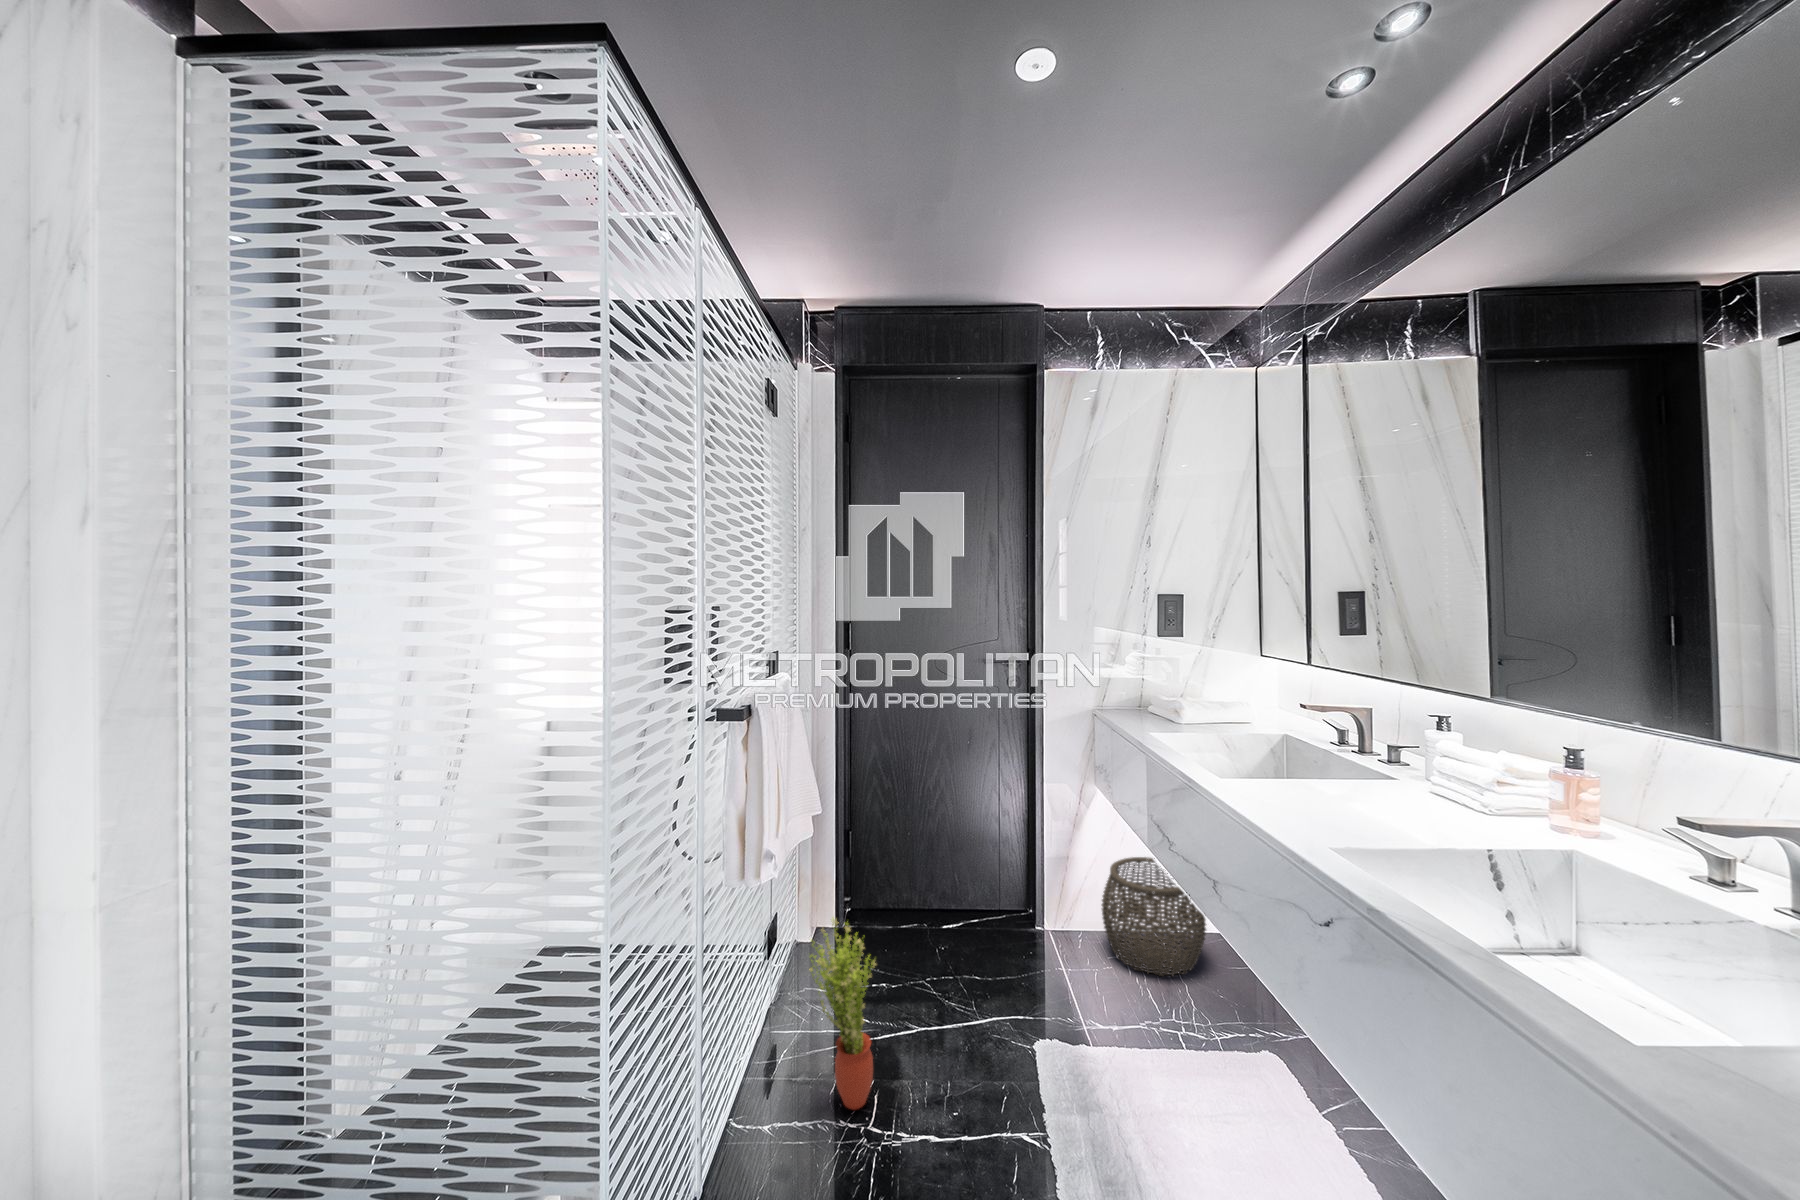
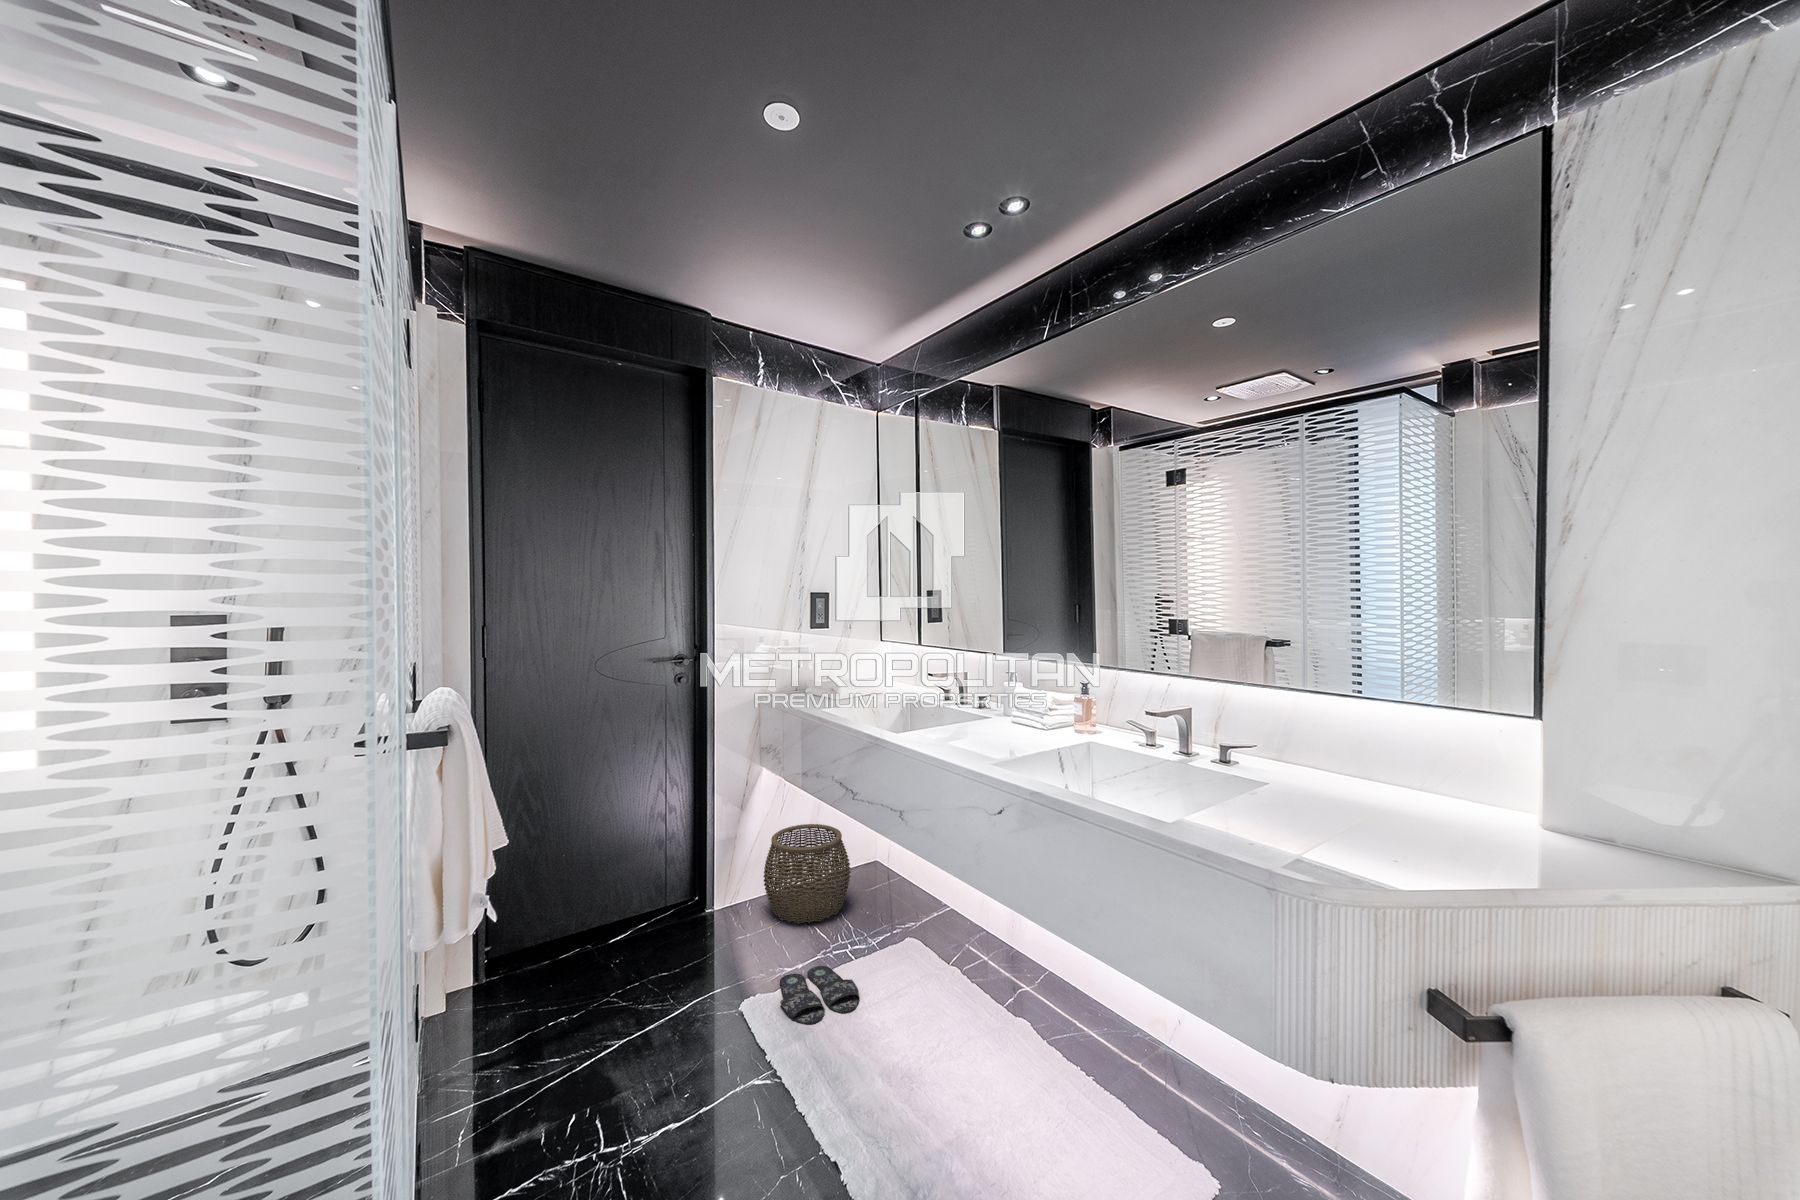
potted plant: present [809,918,876,1110] -> none [514,943,604,1145]
slippers: none [1080,1026,1176,1104] -> present [780,966,860,1025]

